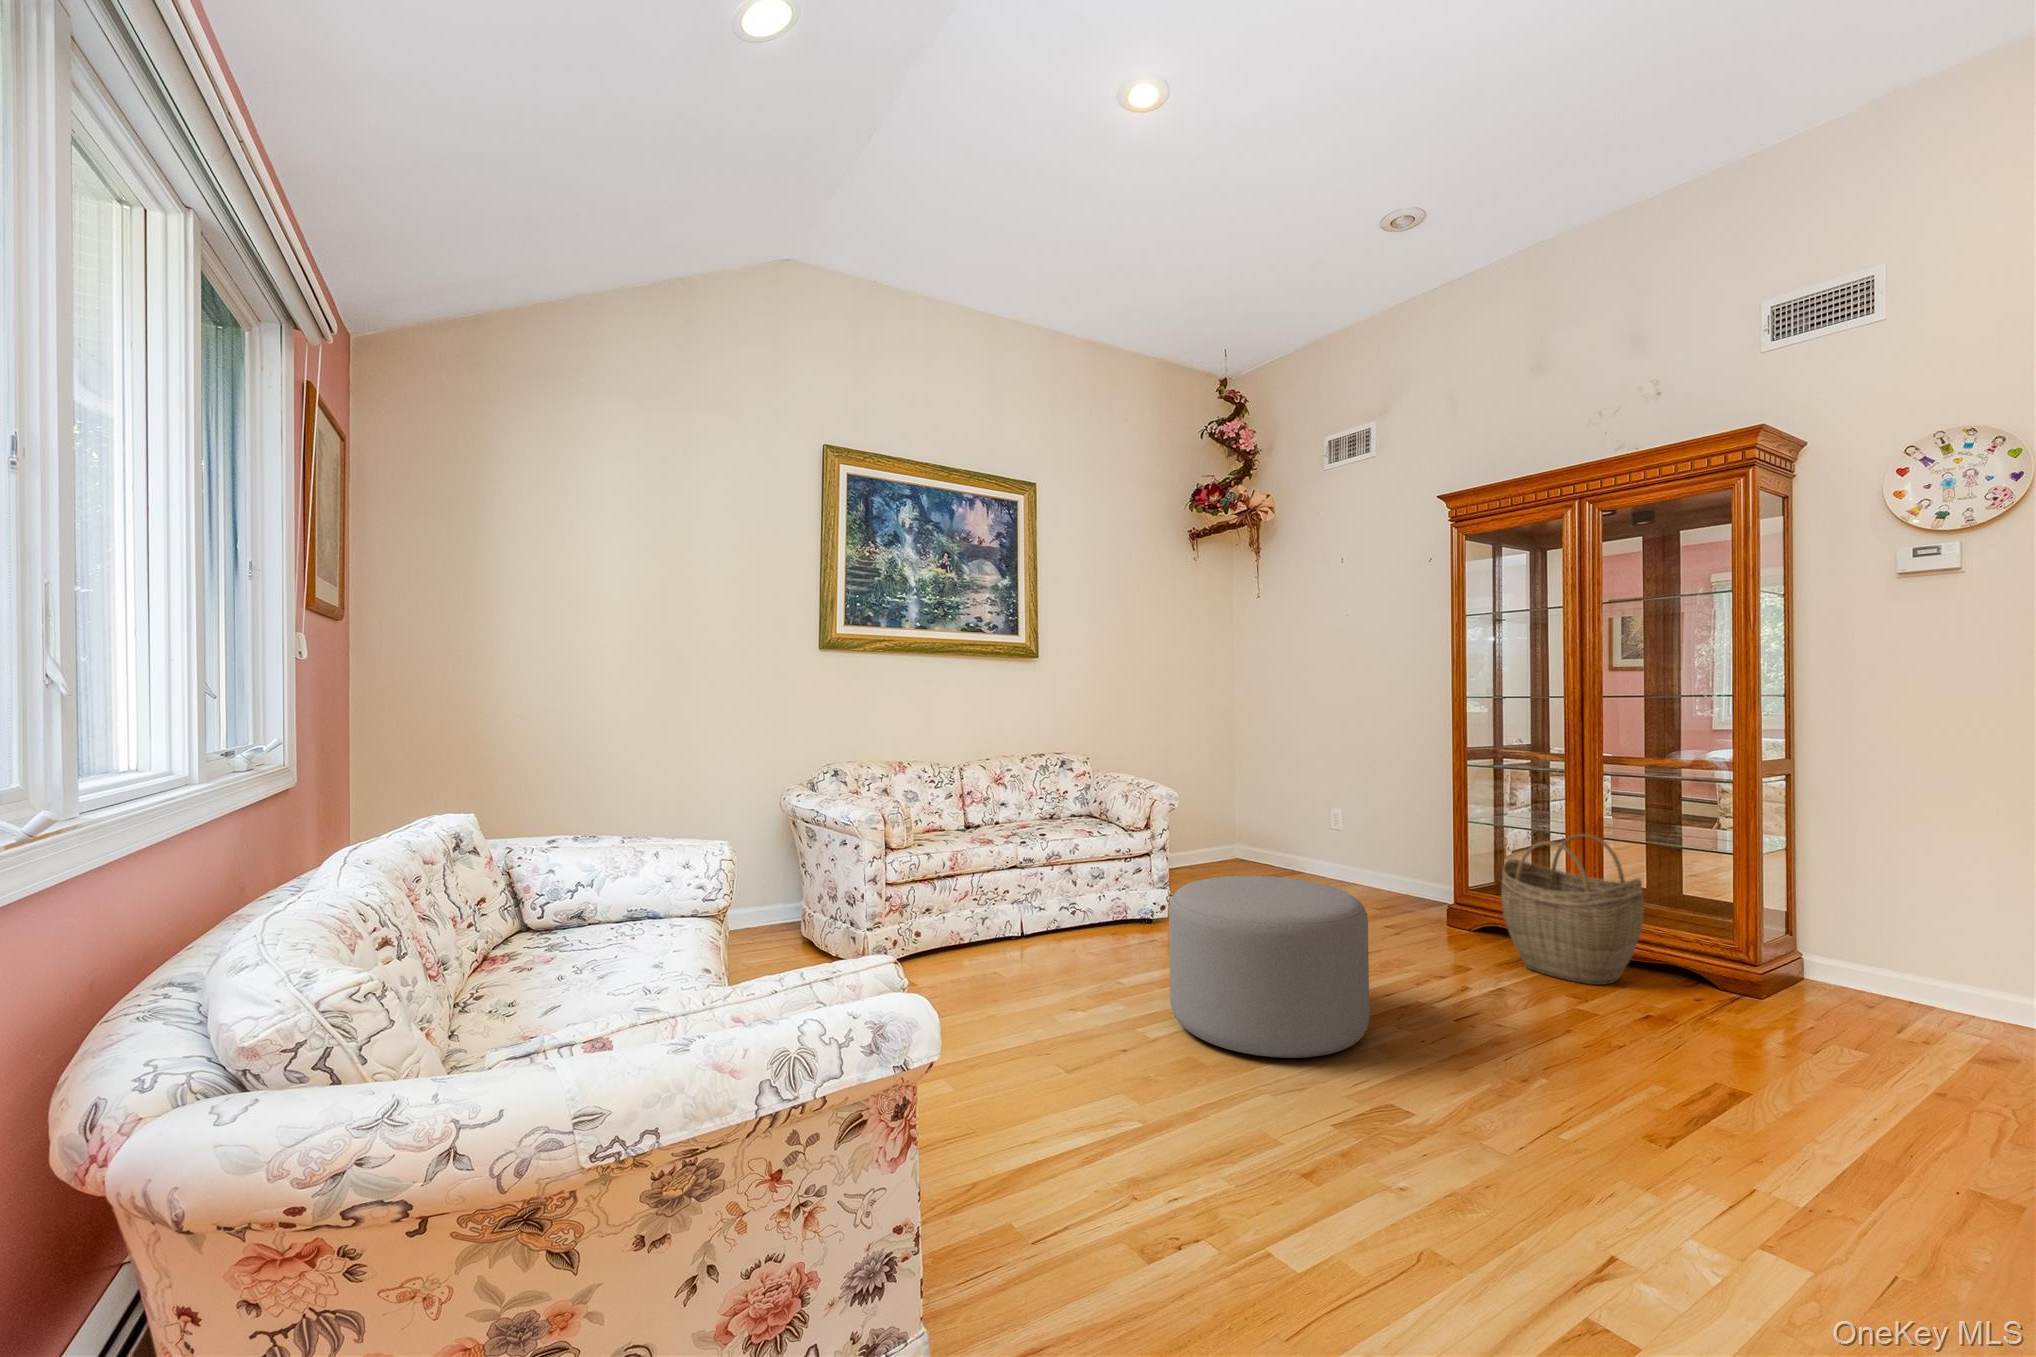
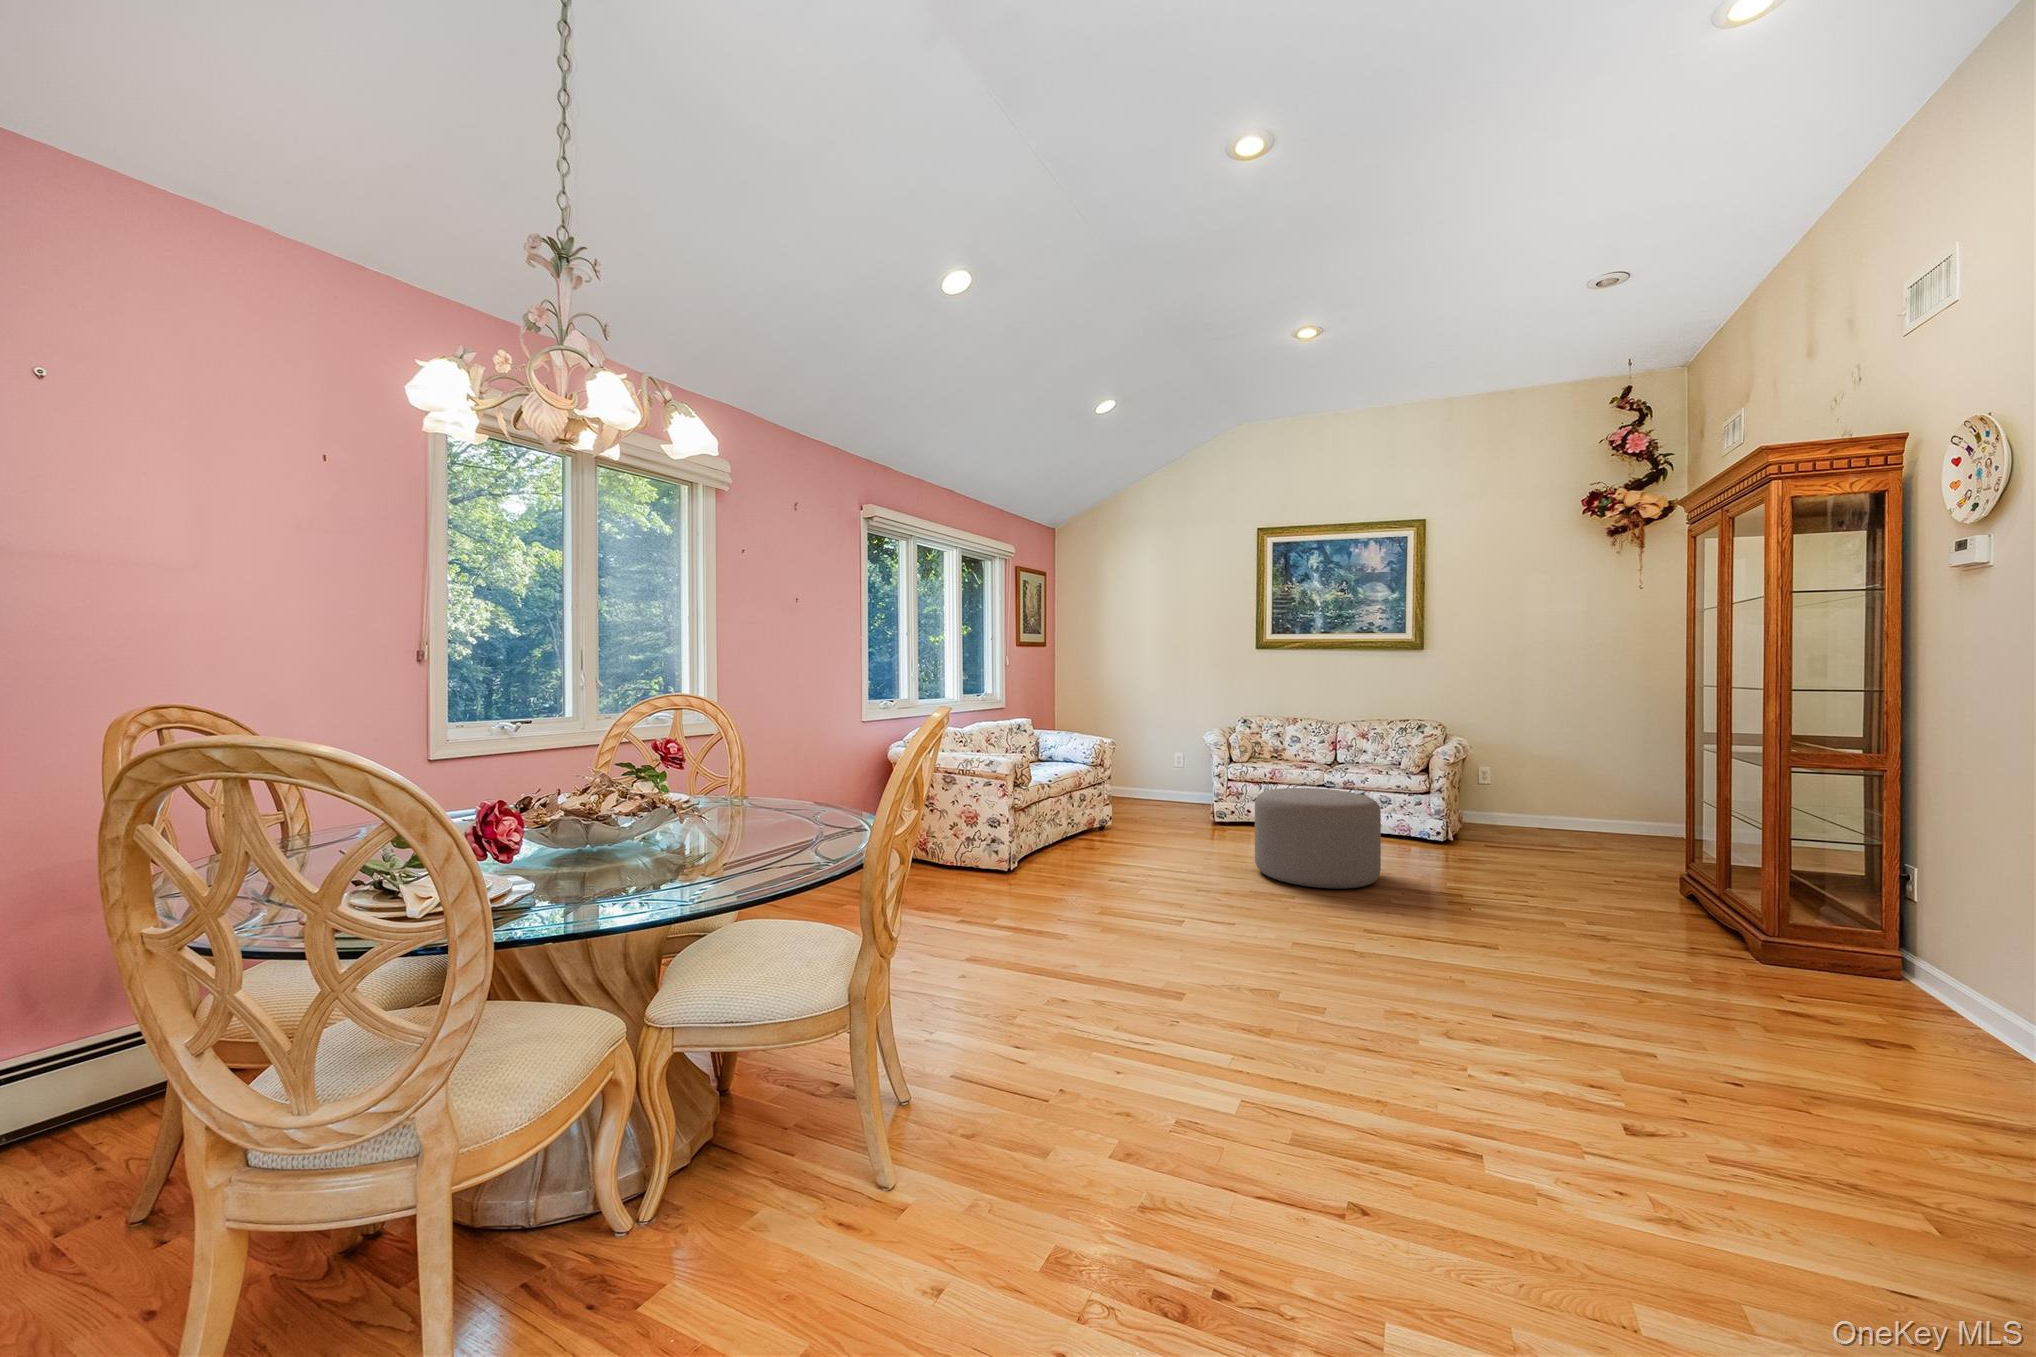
woven basket: present [1501,834,1644,985] -> none [1602,807,1723,946]

